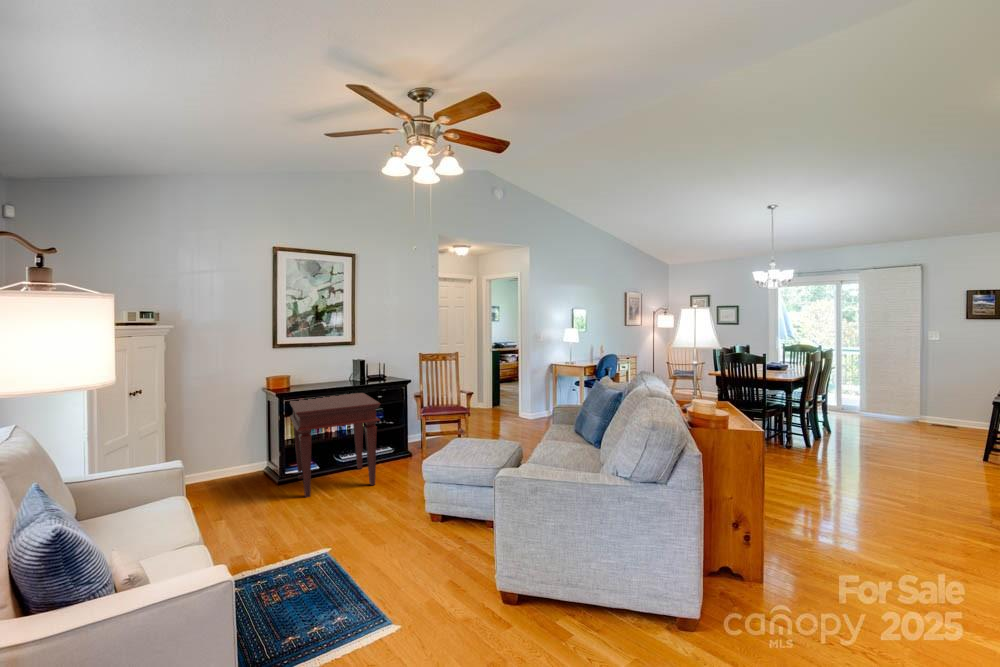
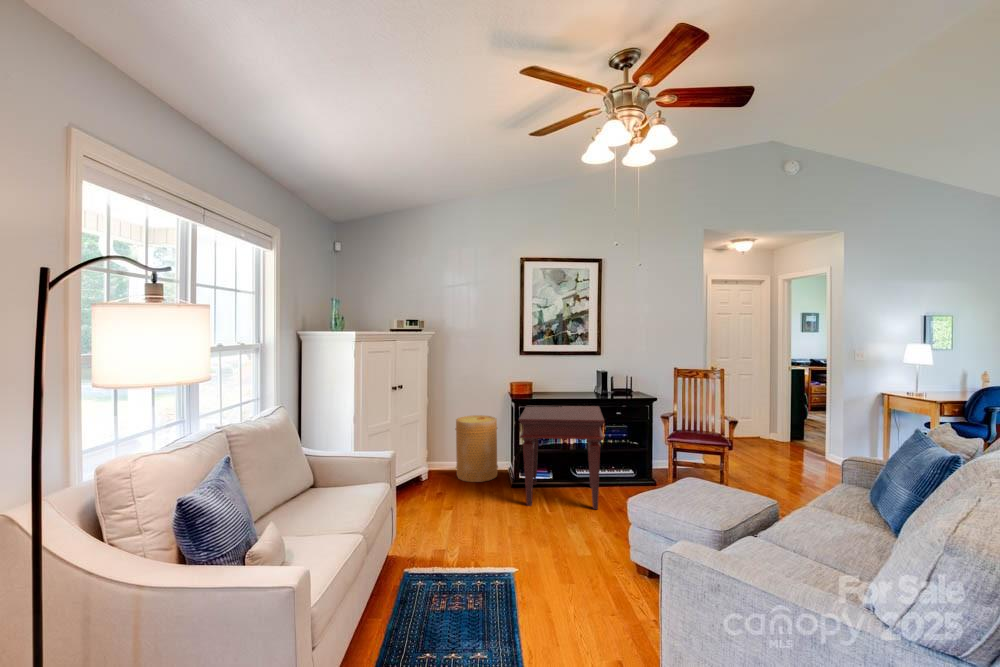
basket: none [199,417,254,492] -> present [455,415,498,482]

